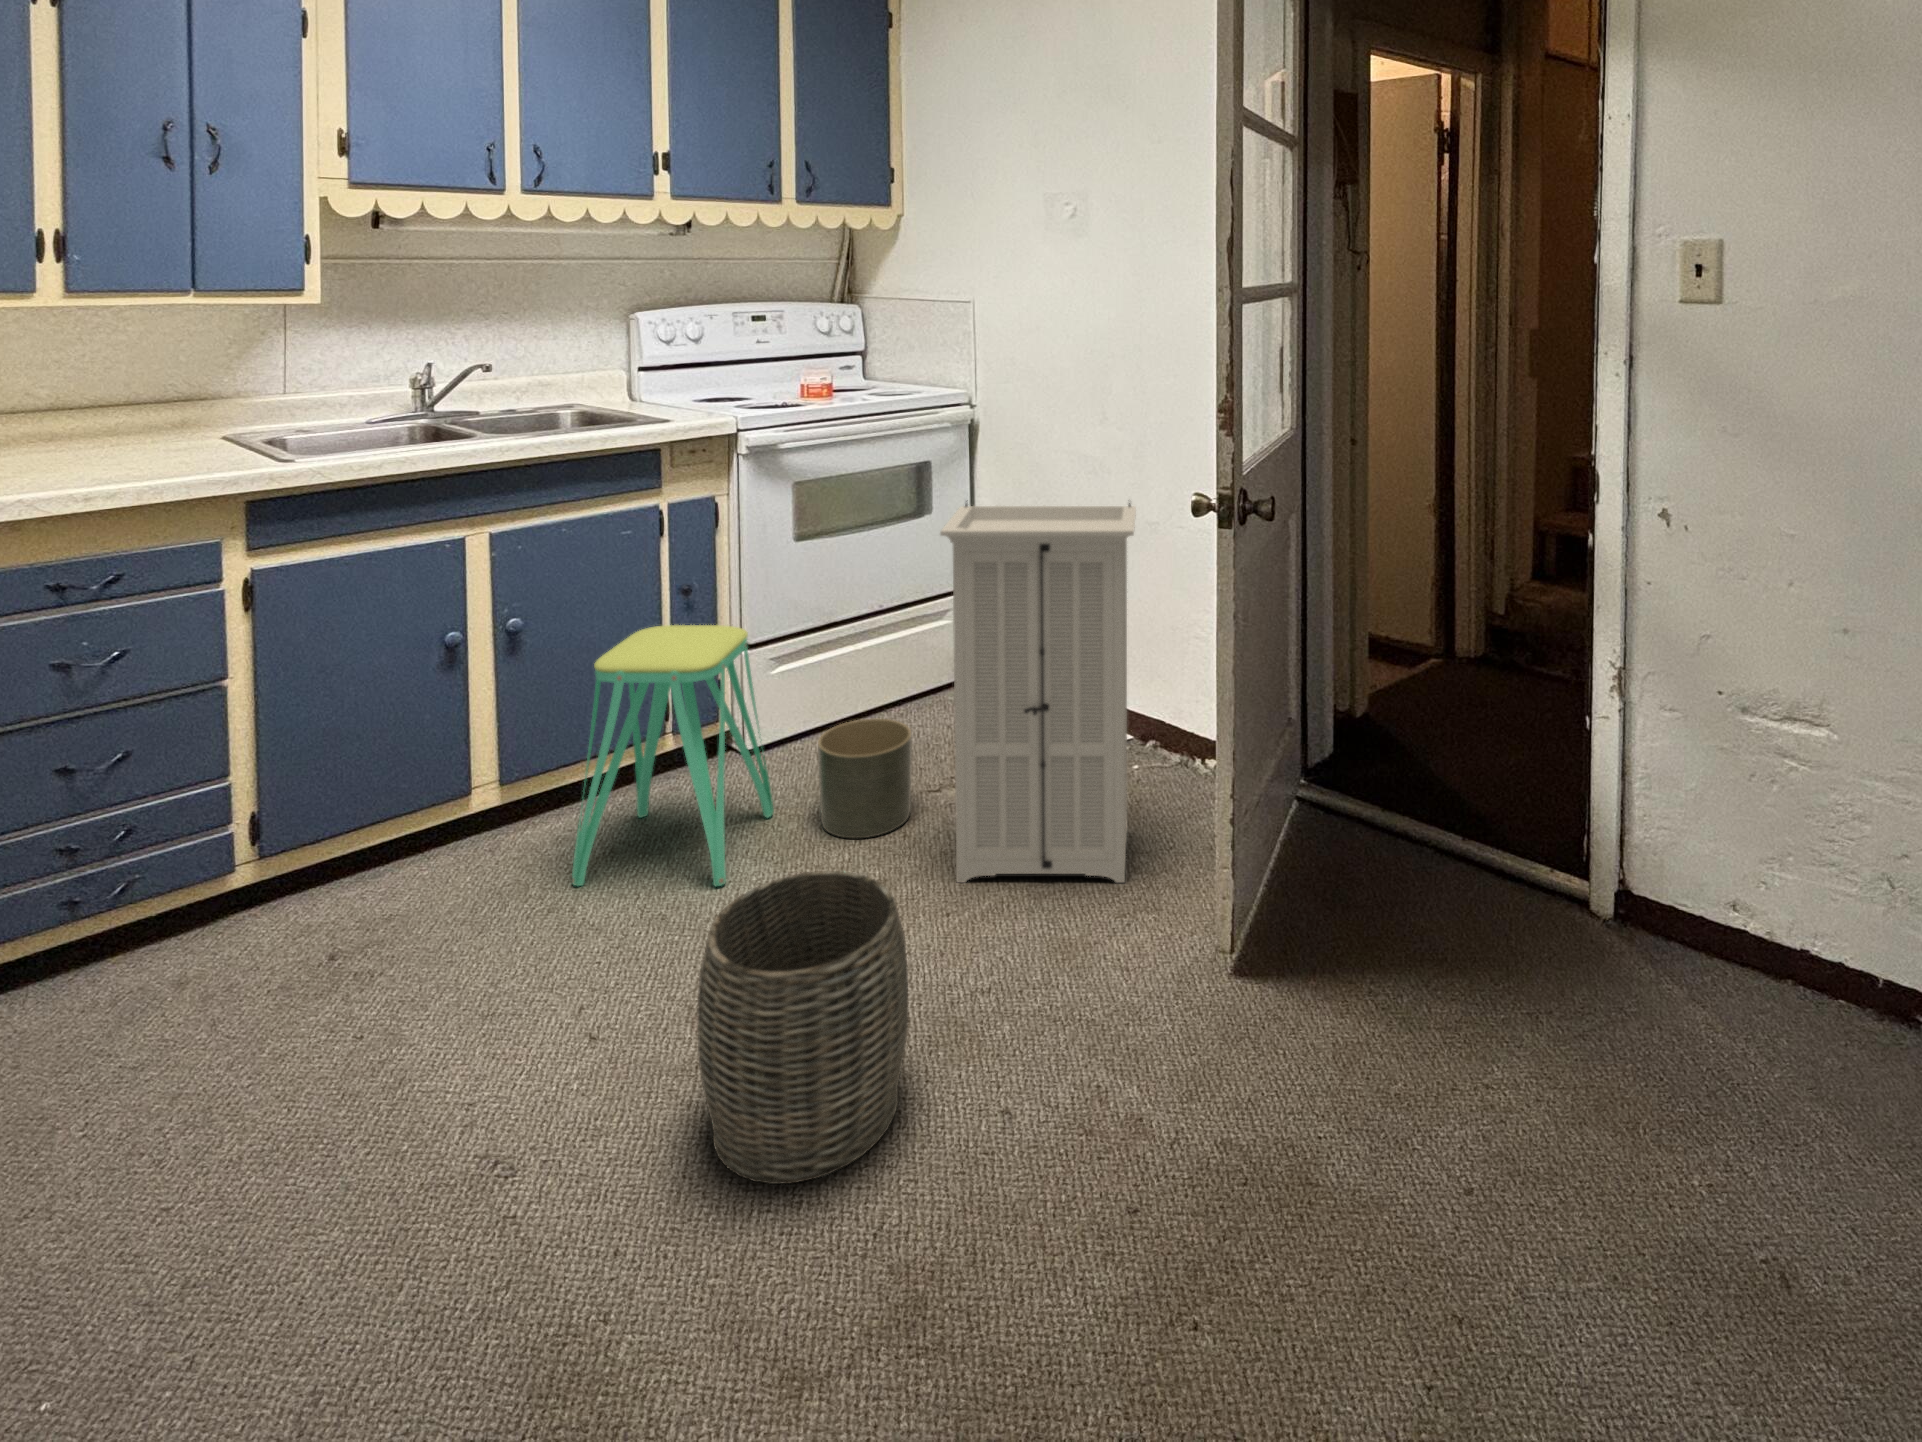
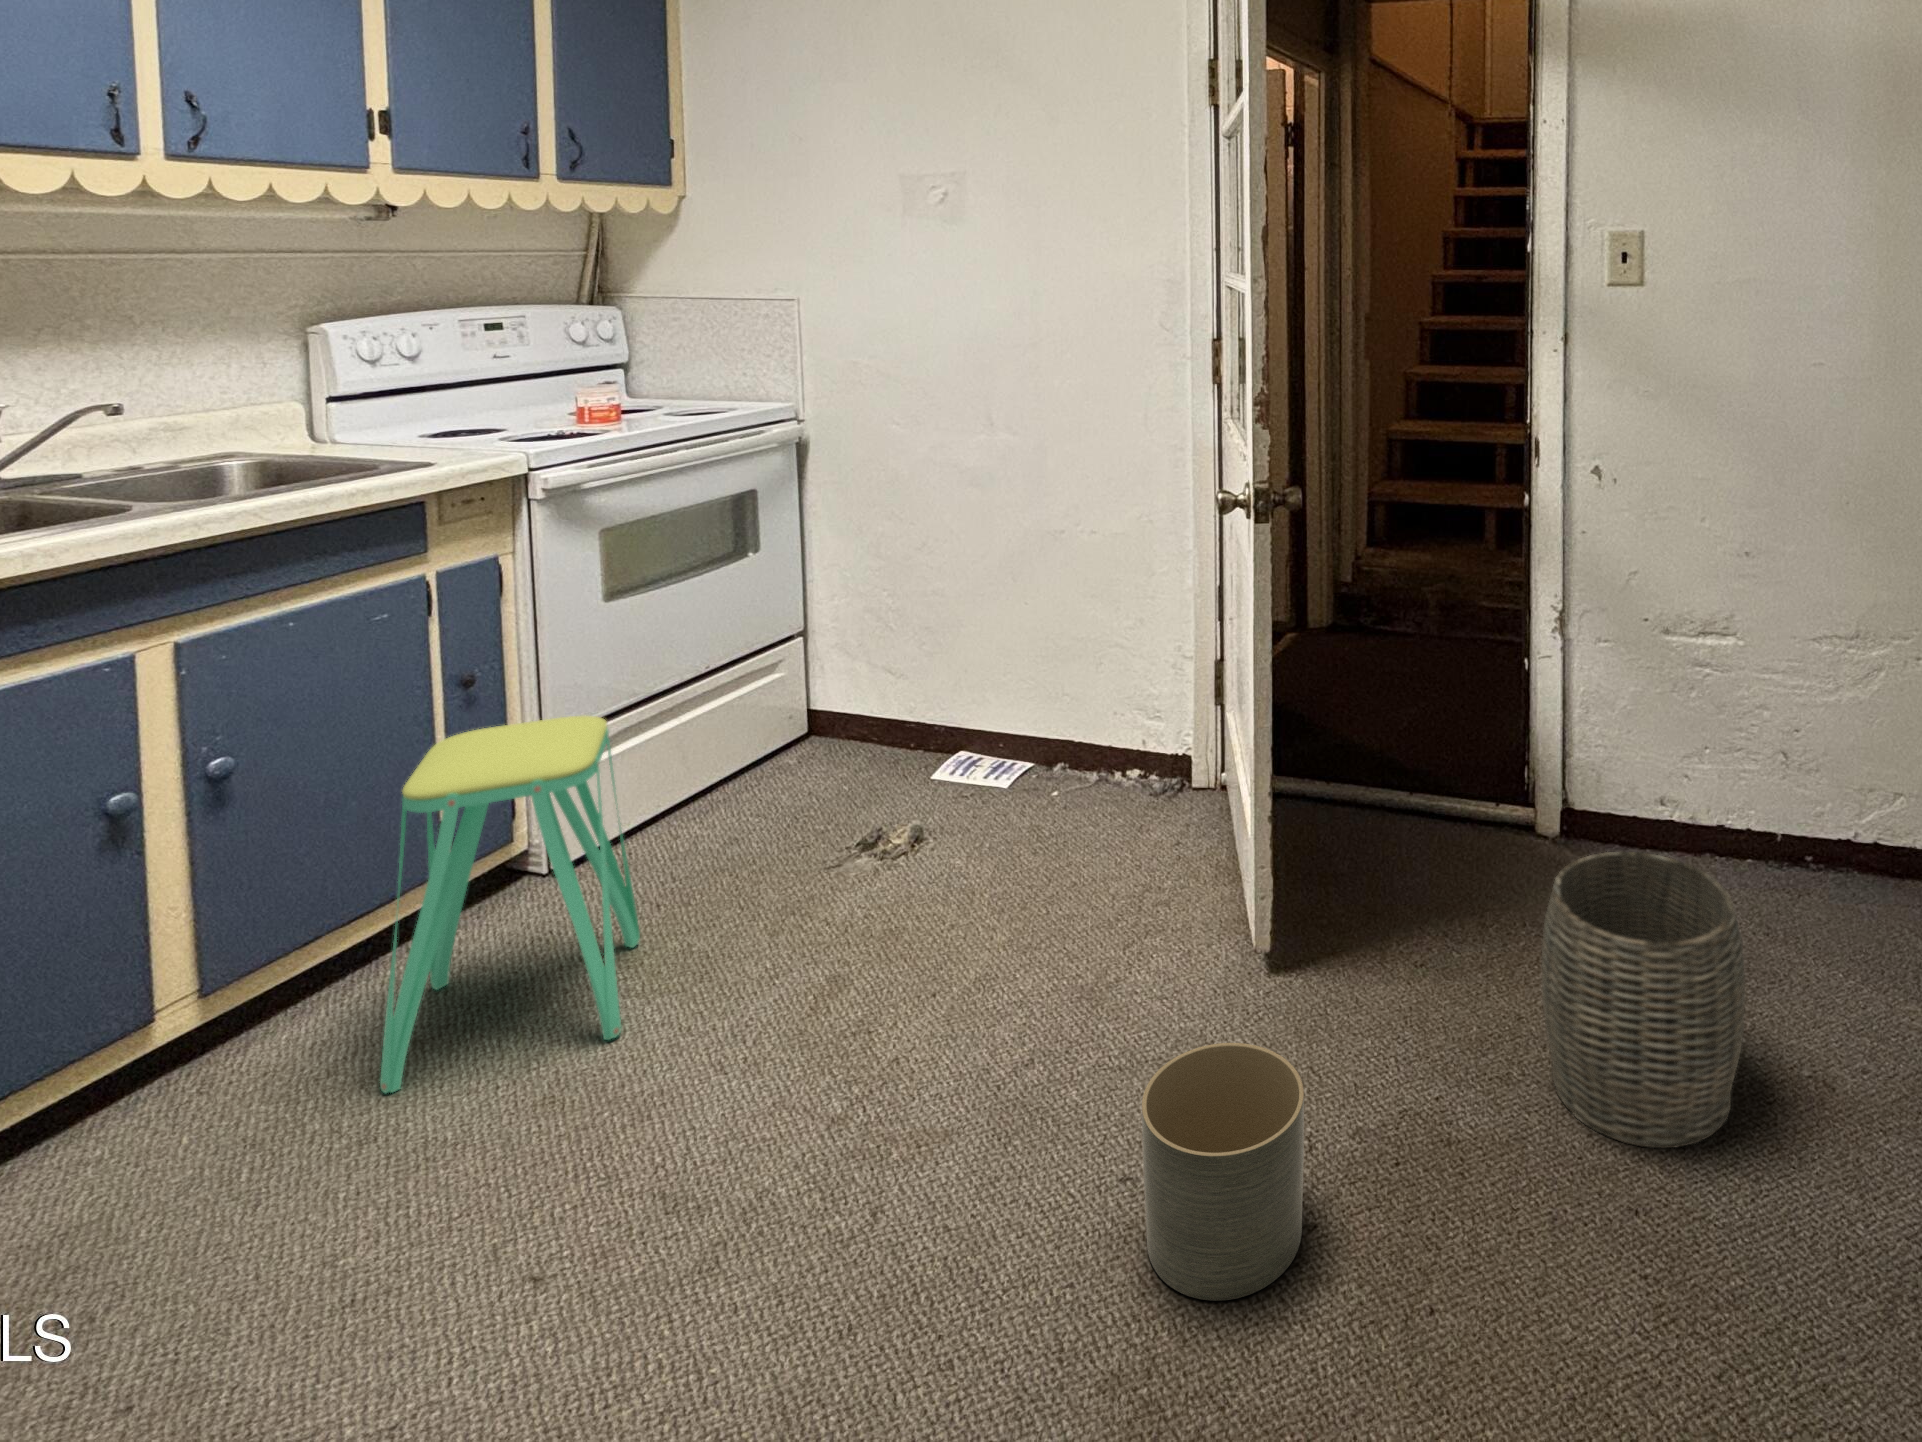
storage cabinet: present [940,501,1136,883] -> none [890,507,1120,959]
planter: present [818,719,912,838] -> present [1142,1043,1304,1301]
woven basket: present [697,871,908,1184] -> present [1542,852,1745,1148]

